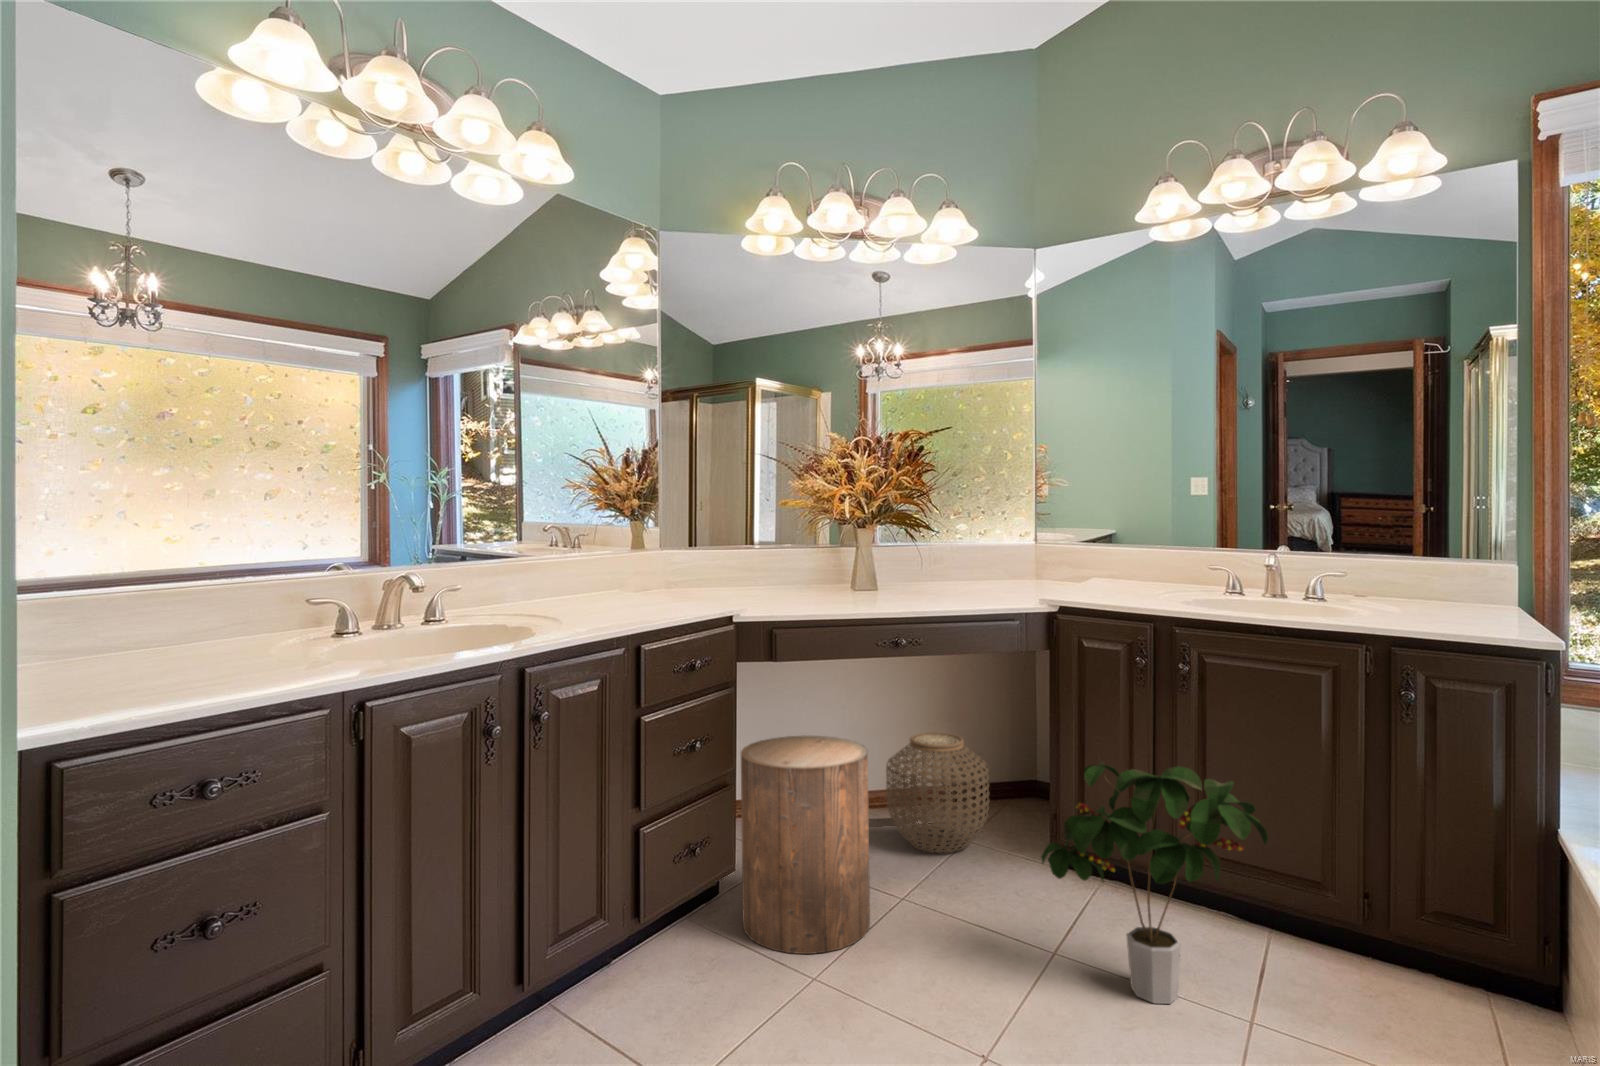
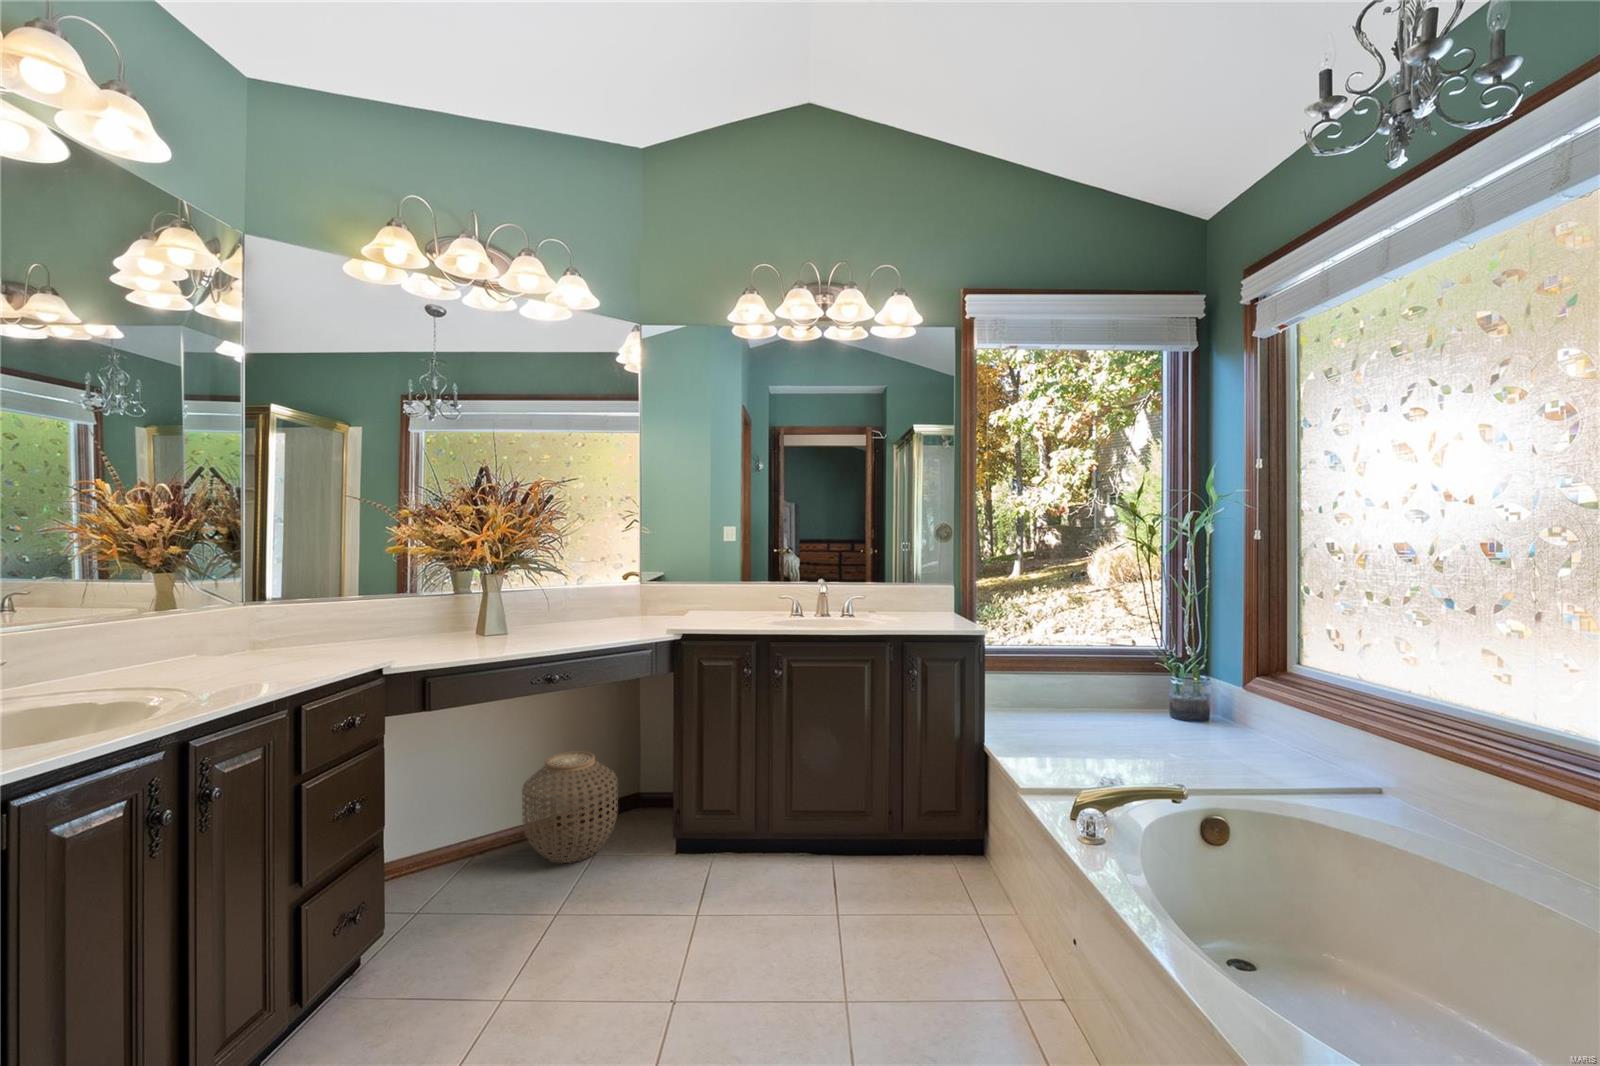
stool: present [741,736,870,954] -> none [394,781,534,1008]
potted plant: present [1042,762,1268,1004] -> none [688,760,846,943]

